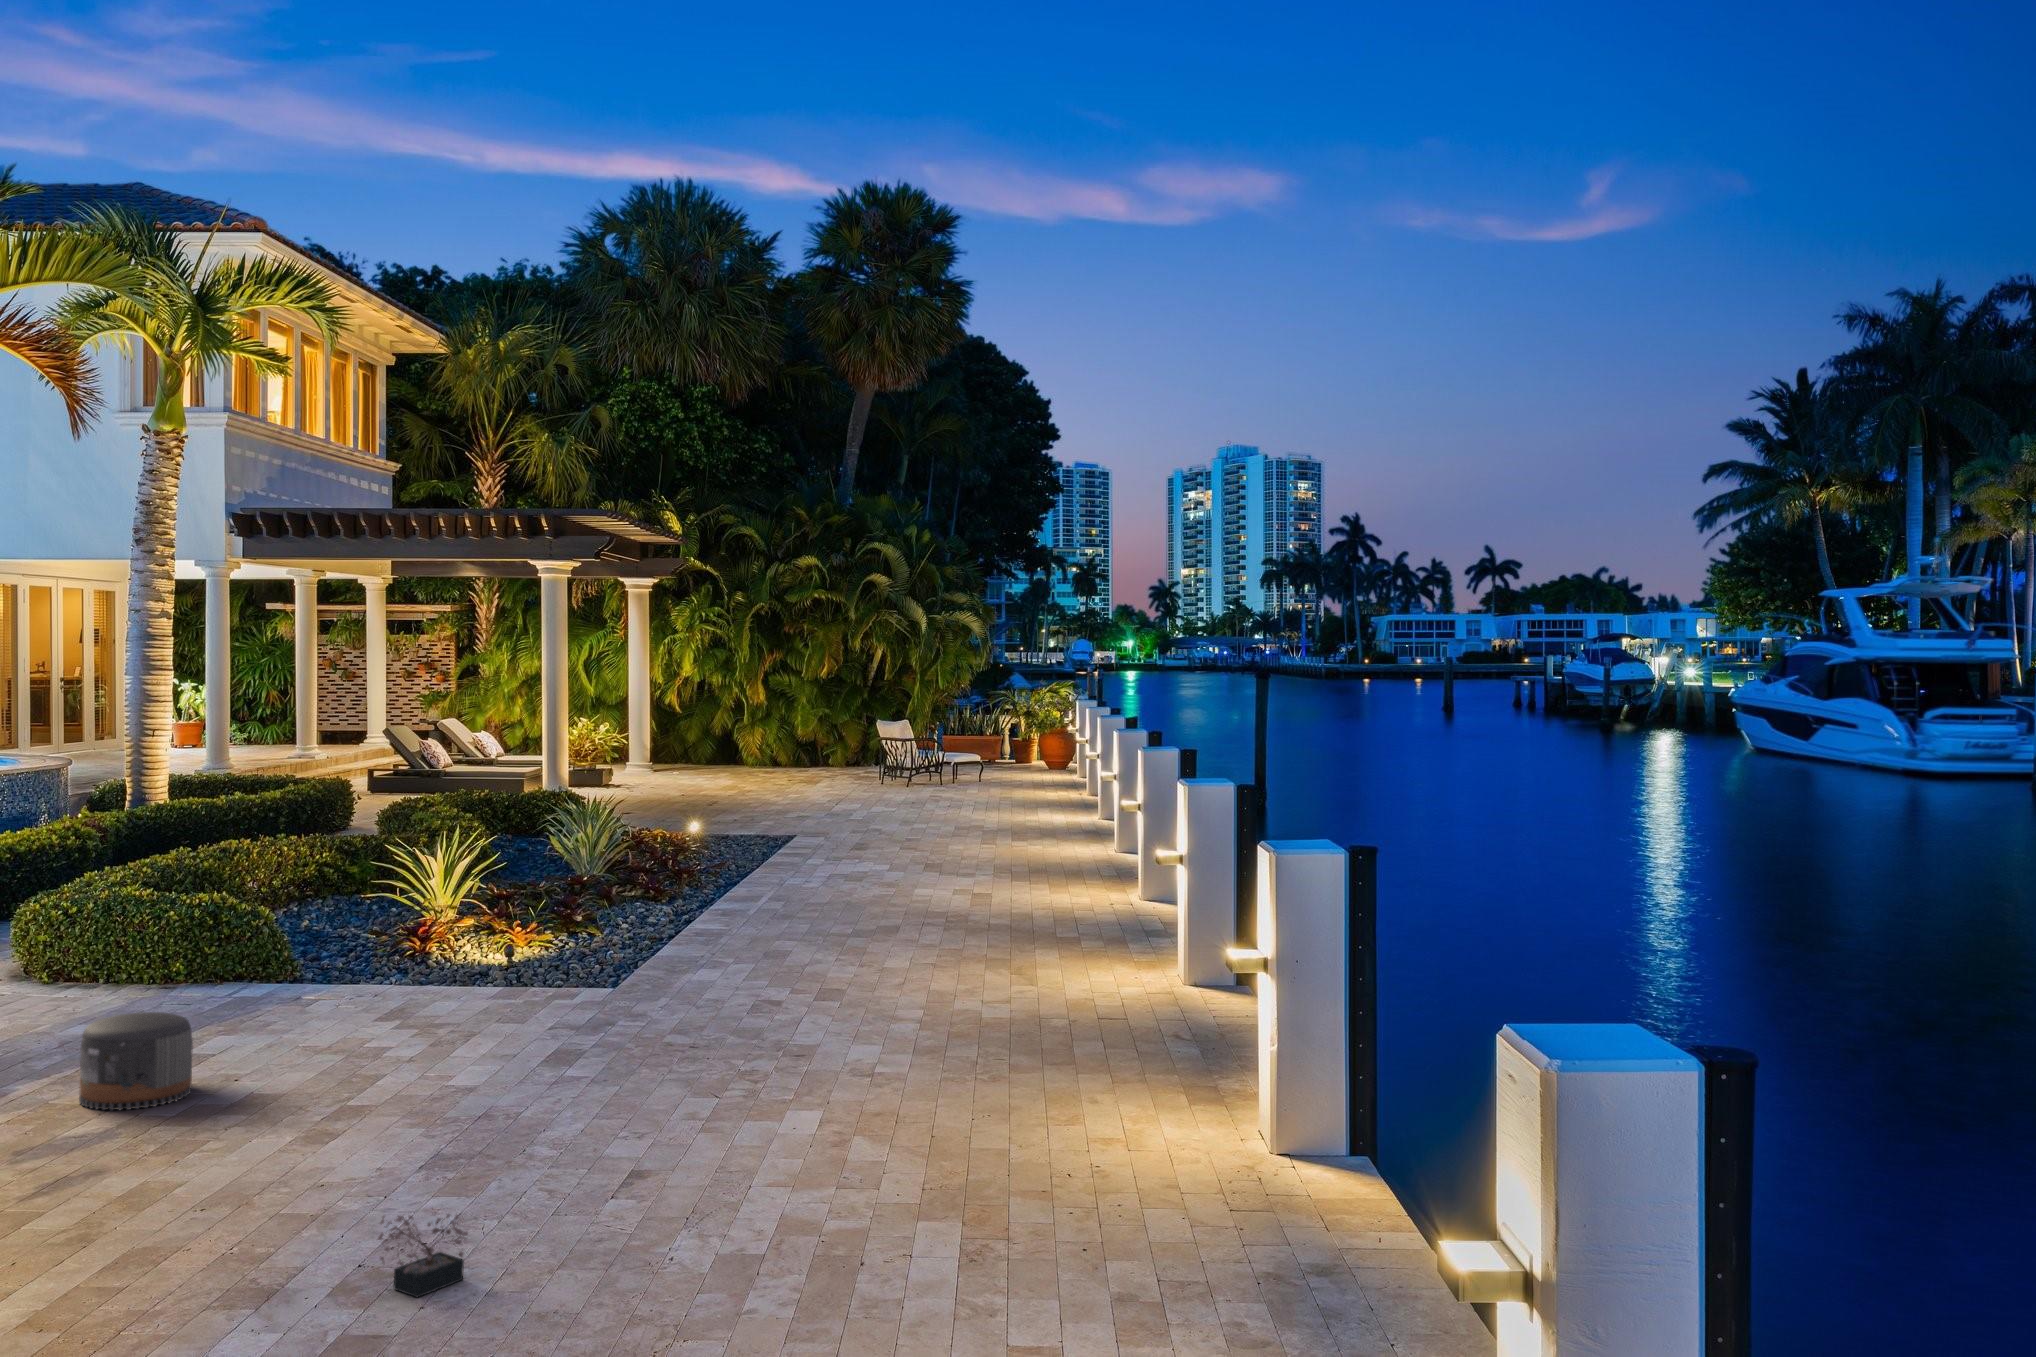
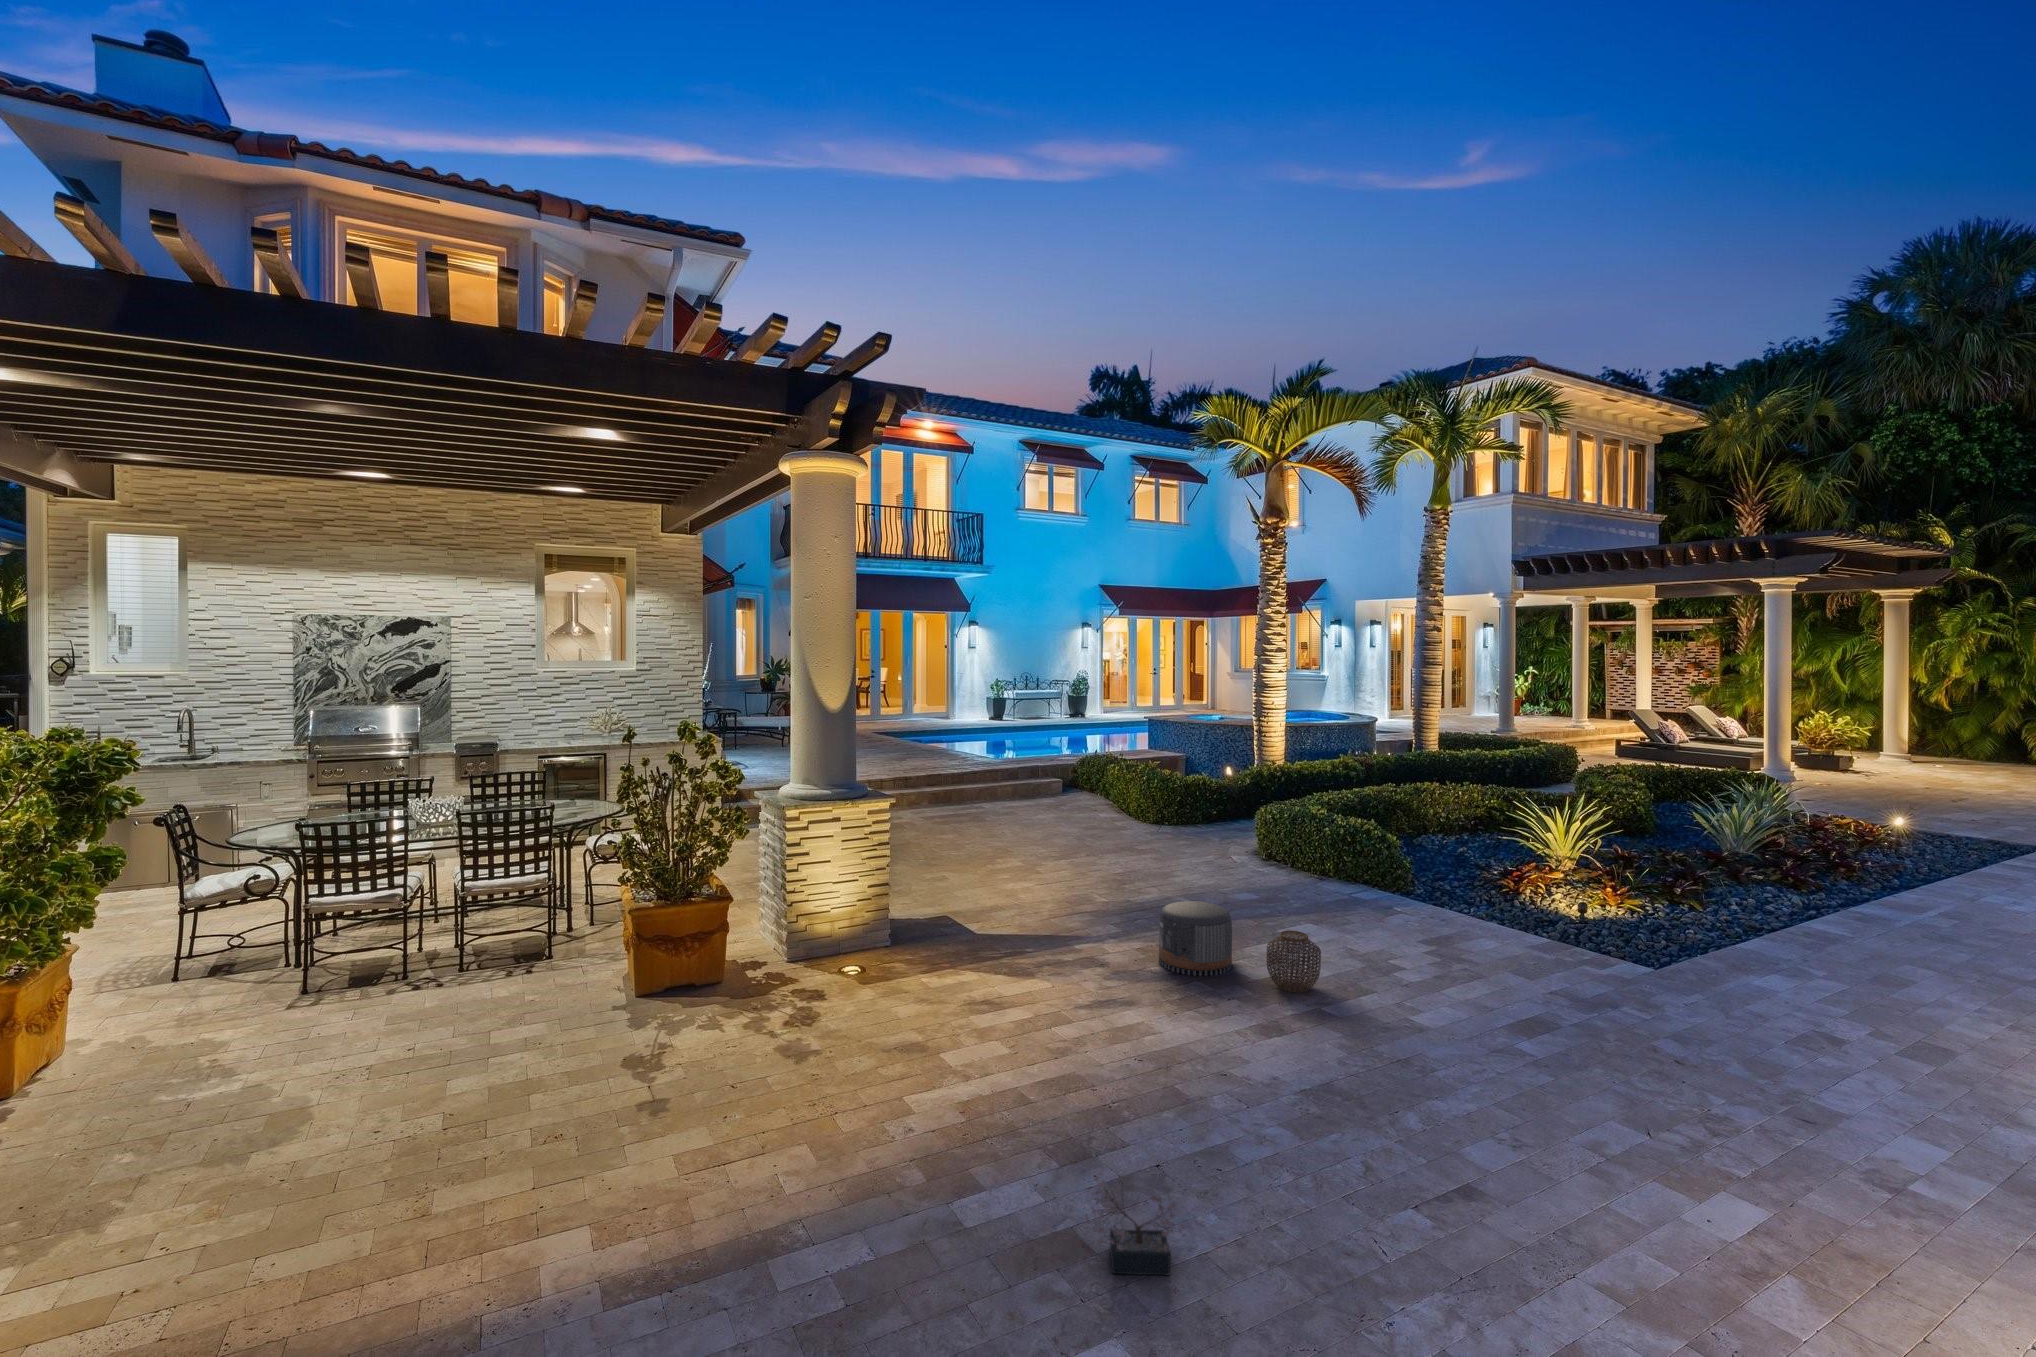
woven basket: none [256,1017,326,1091] -> present [1266,931,1321,993]

